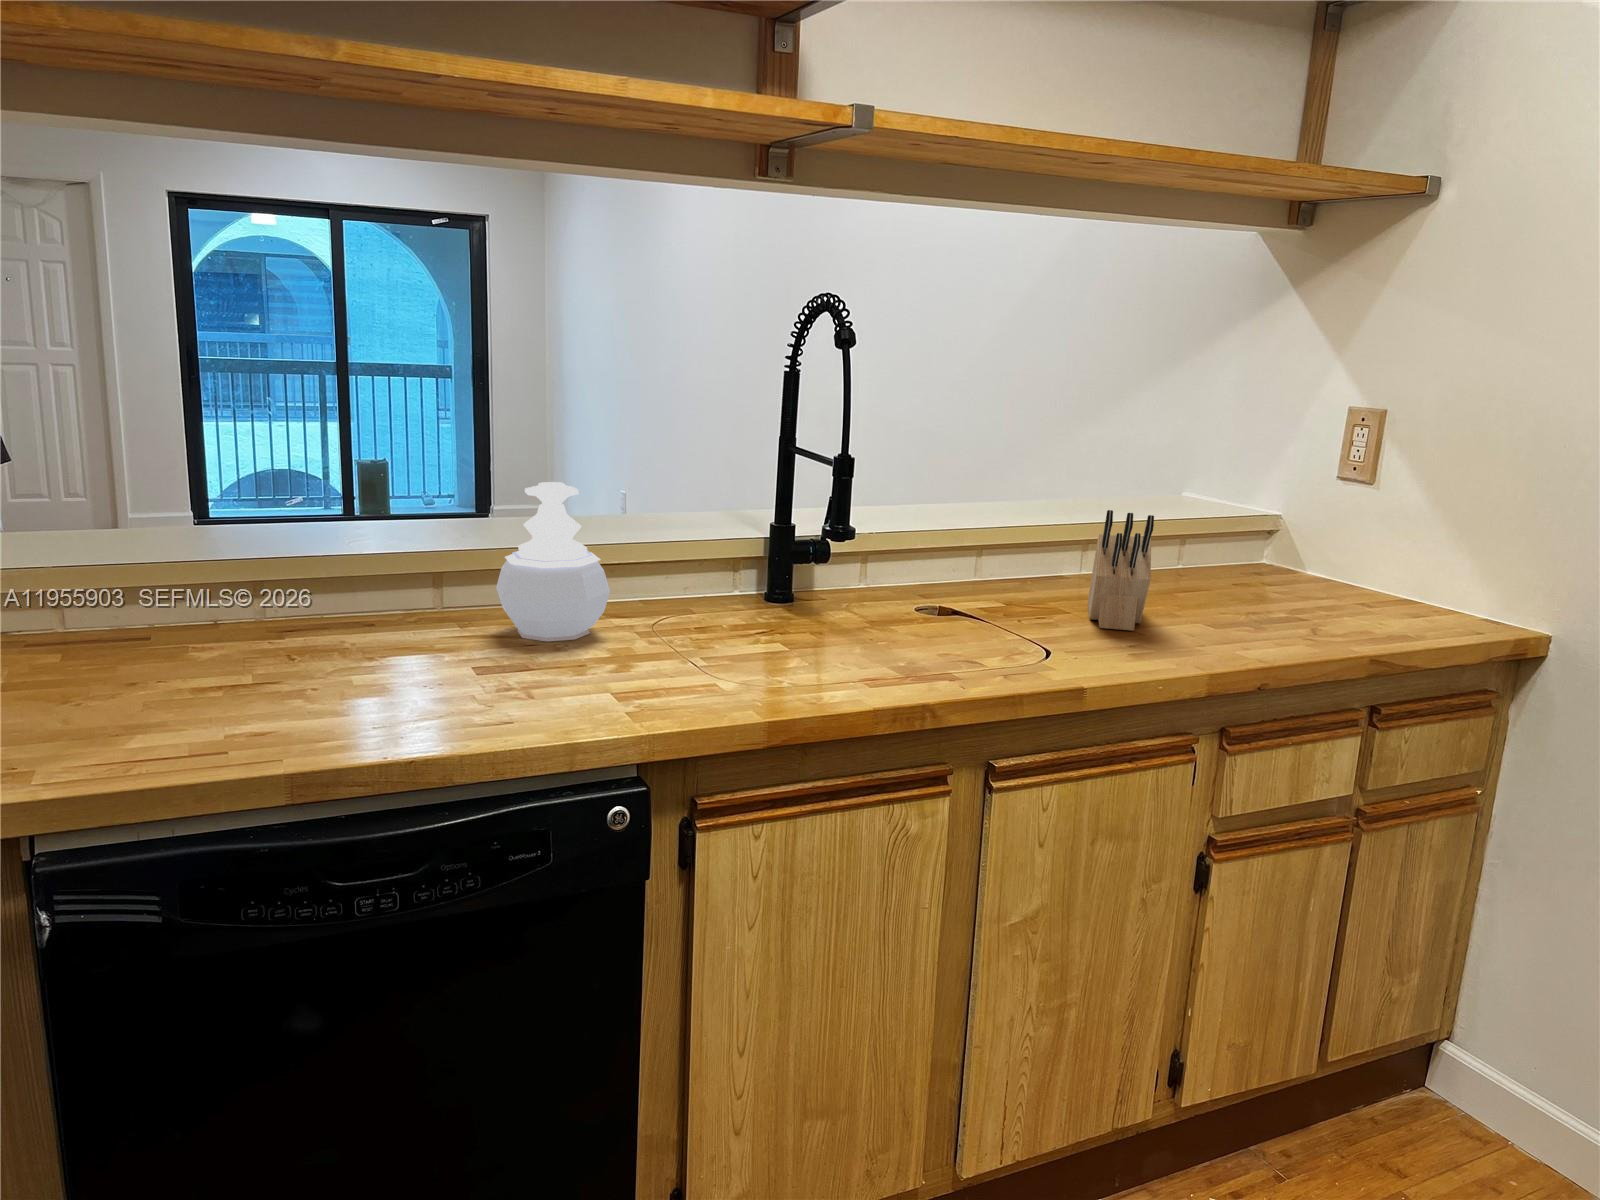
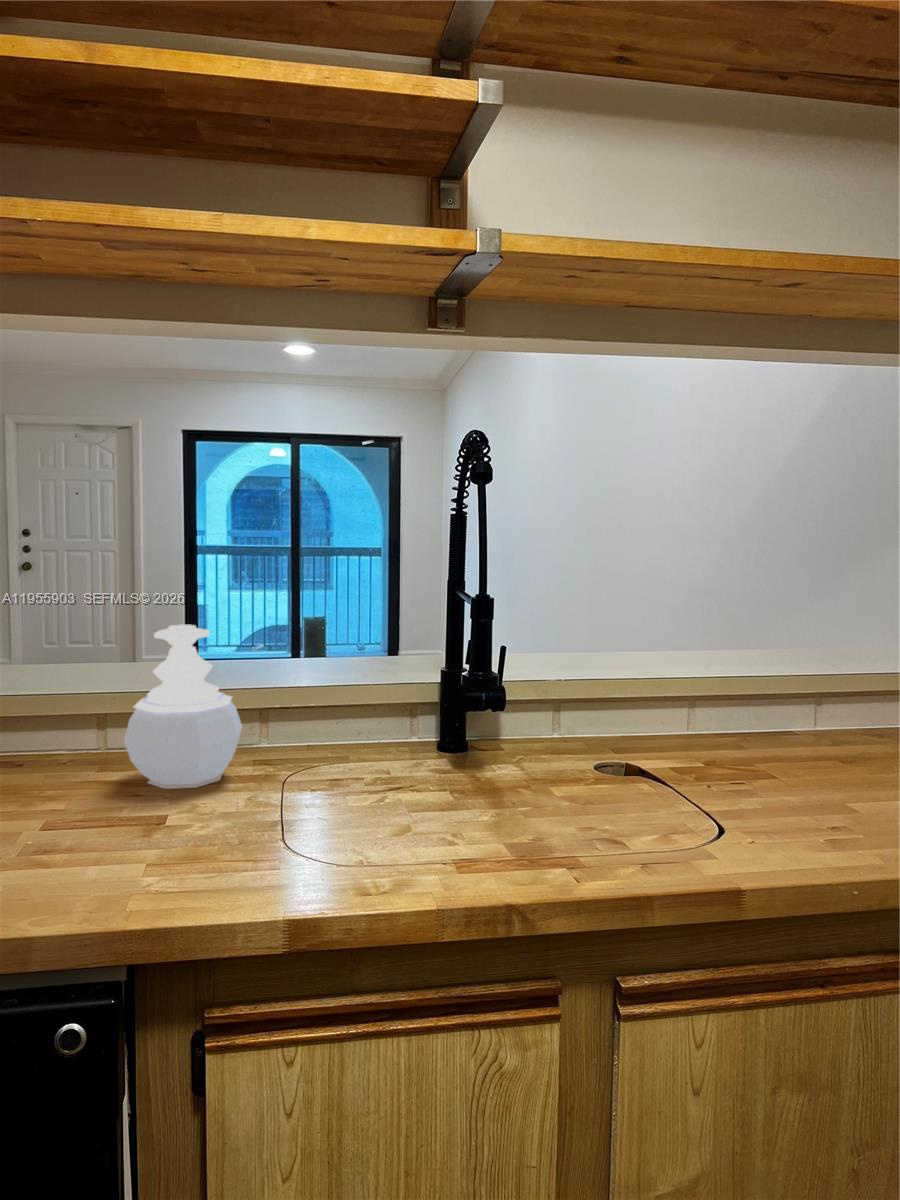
knife block: present [1088,510,1154,631] -> none [792,661,863,805]

